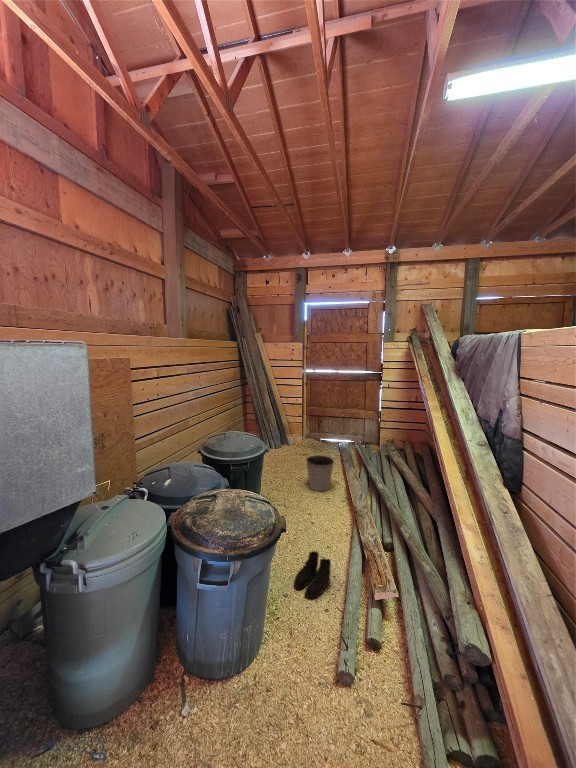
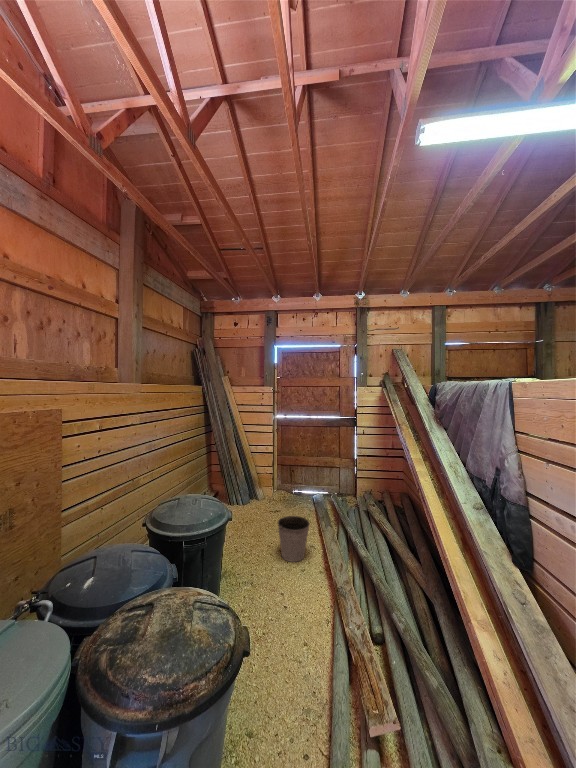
boots: present [294,551,331,598] -> none [262,660,311,741]

